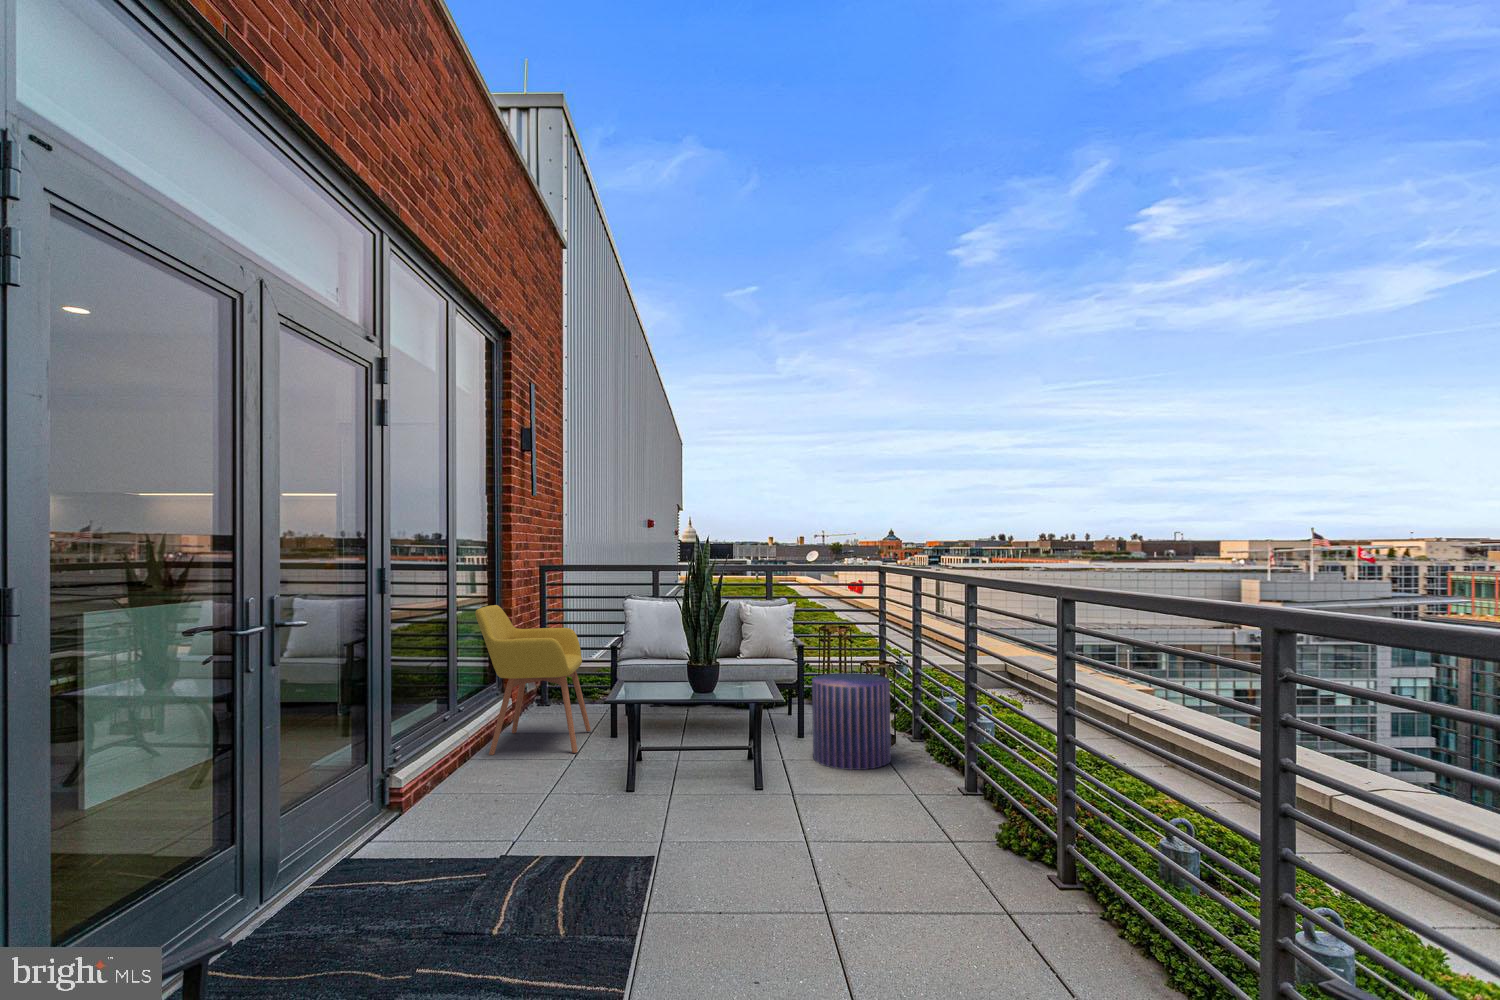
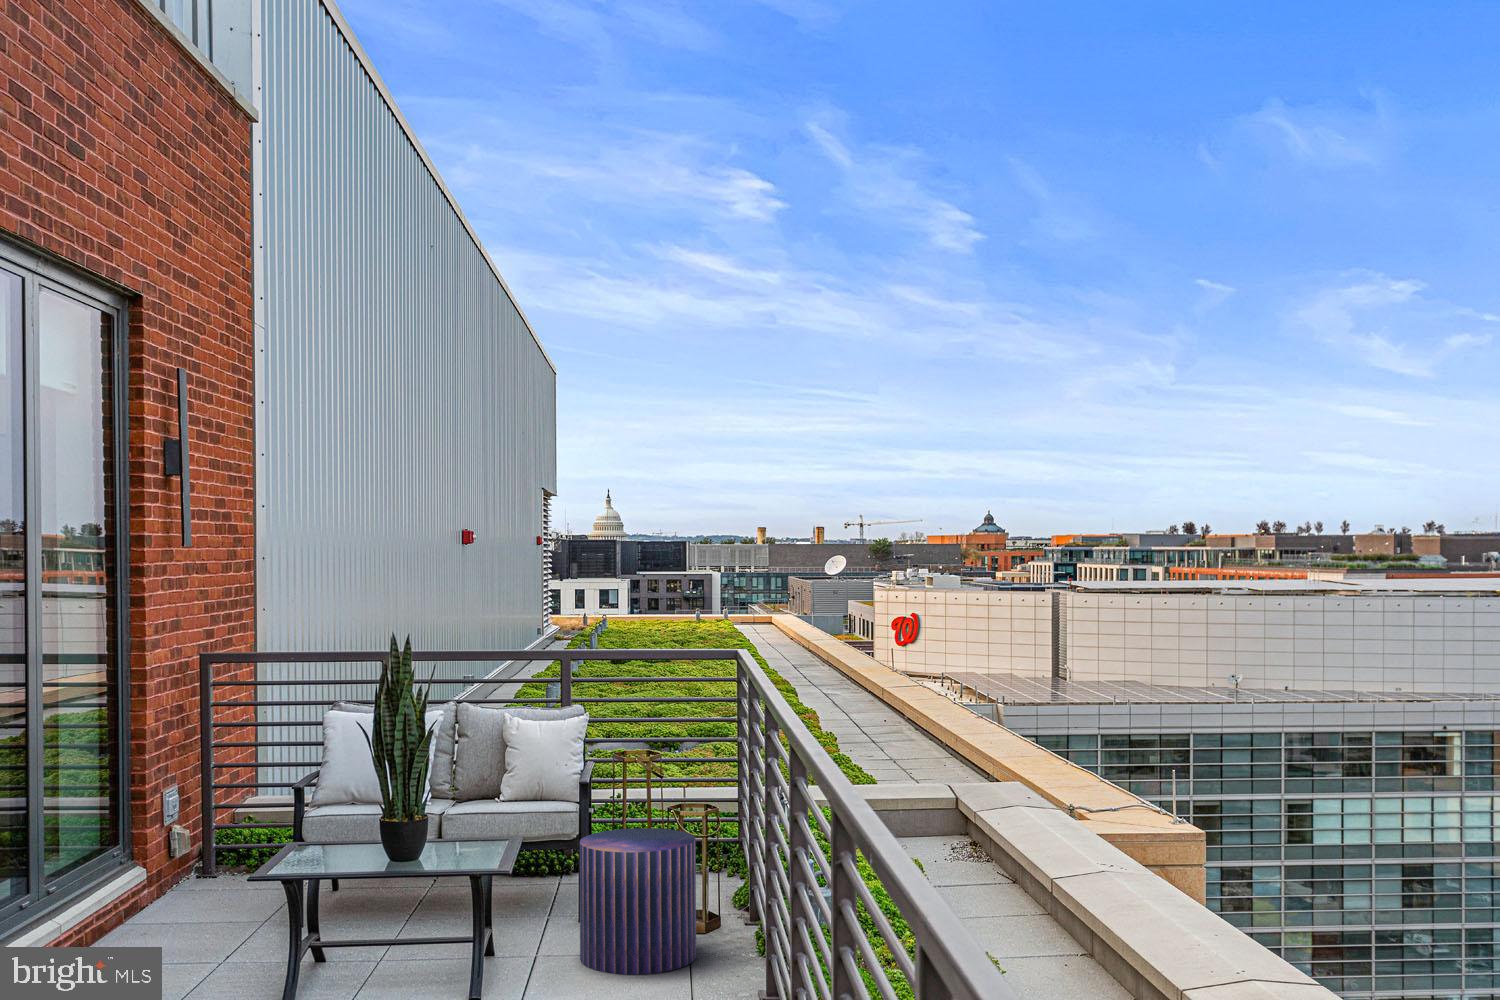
armchair: present [475,605,591,755] -> none [72,724,264,955]

